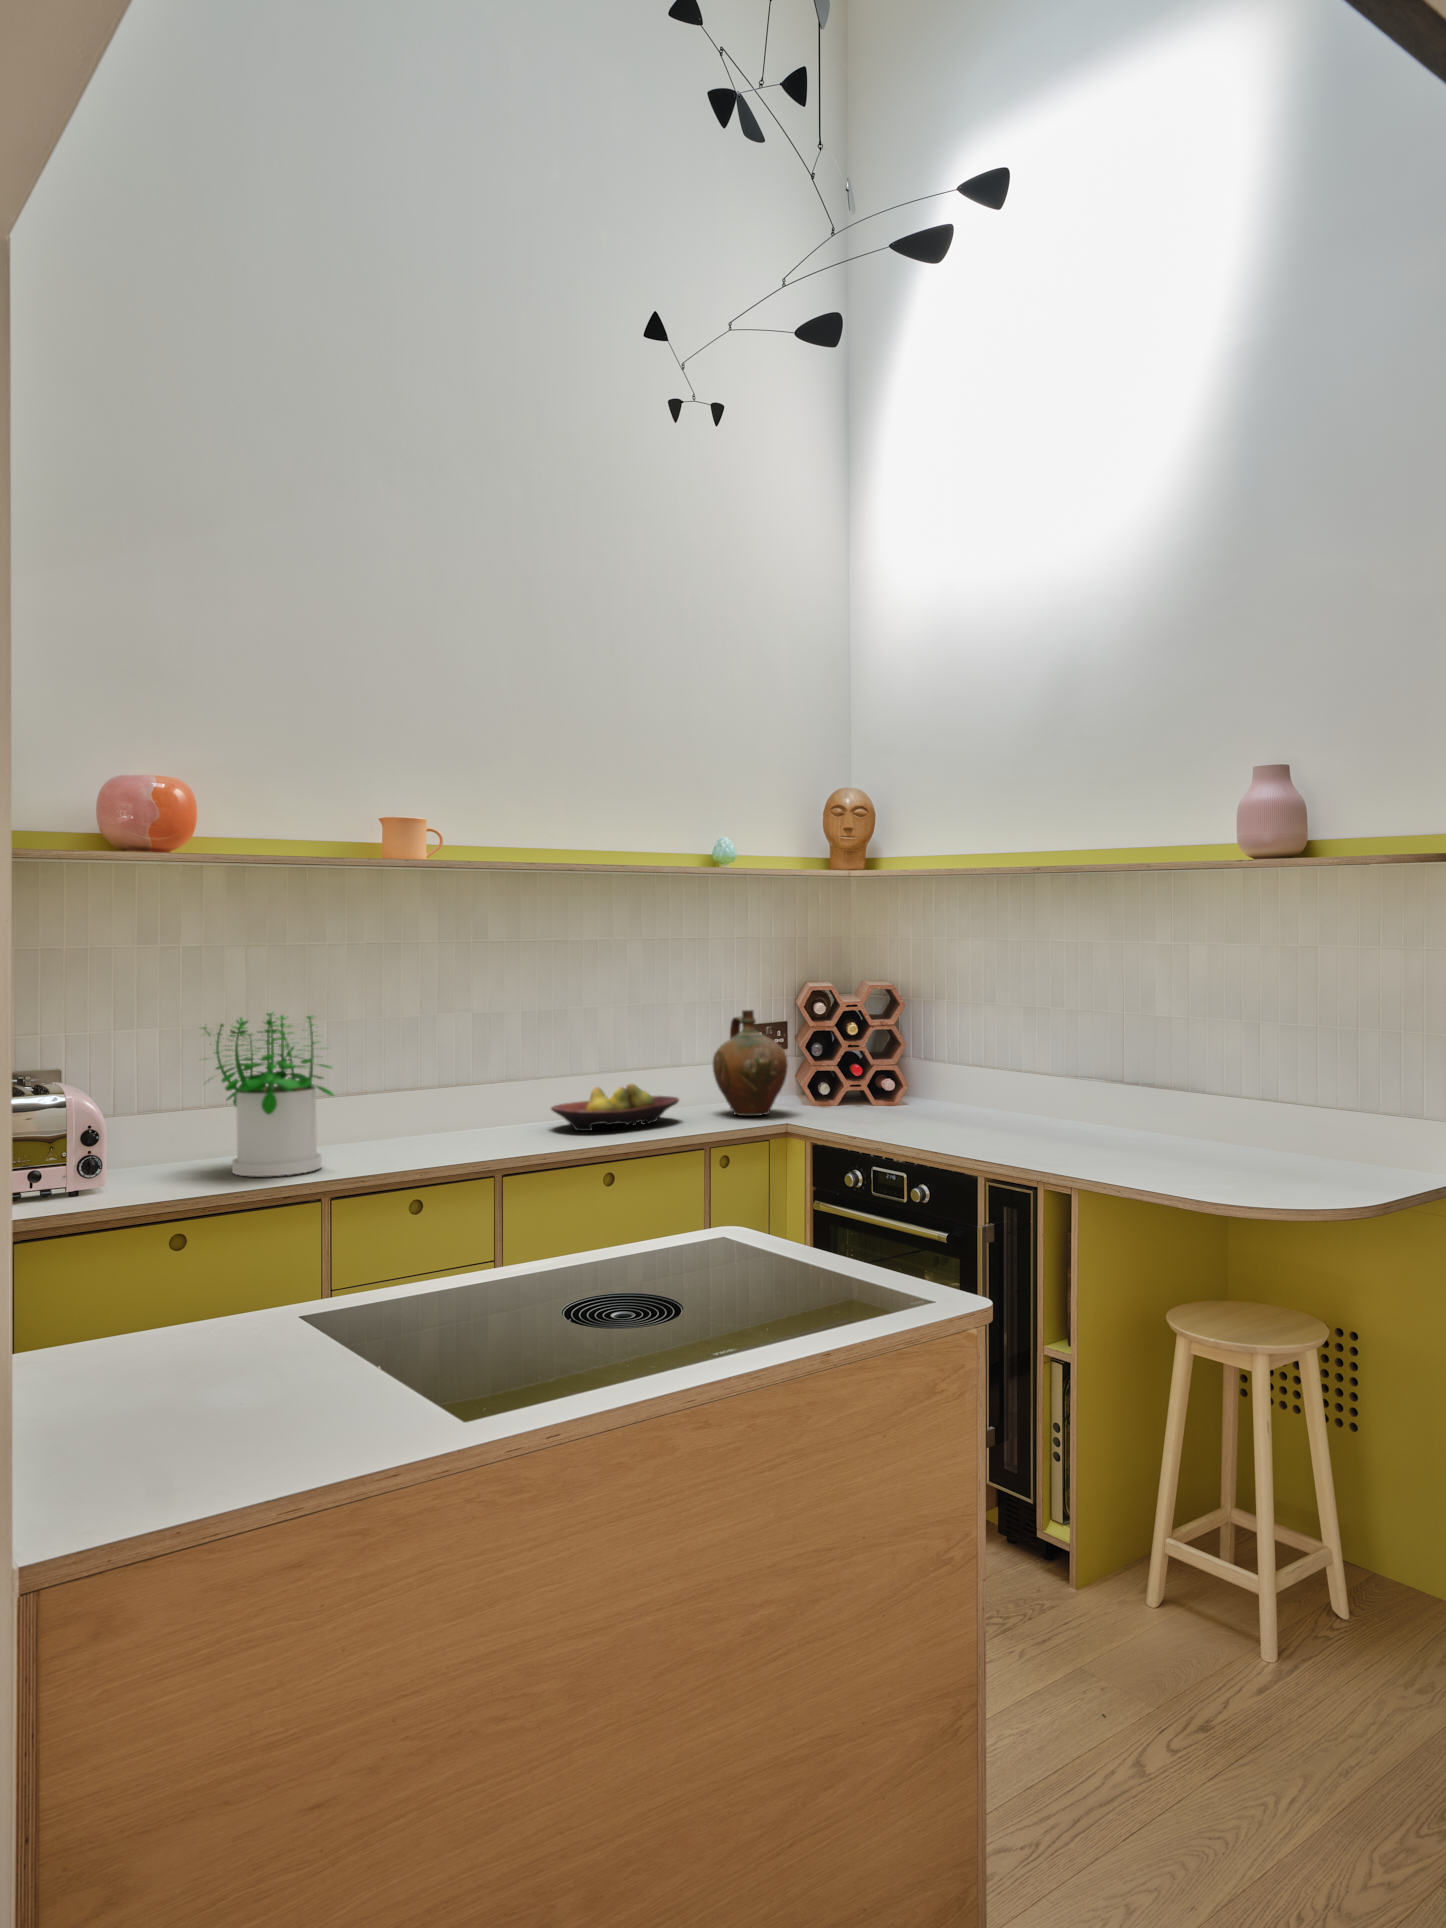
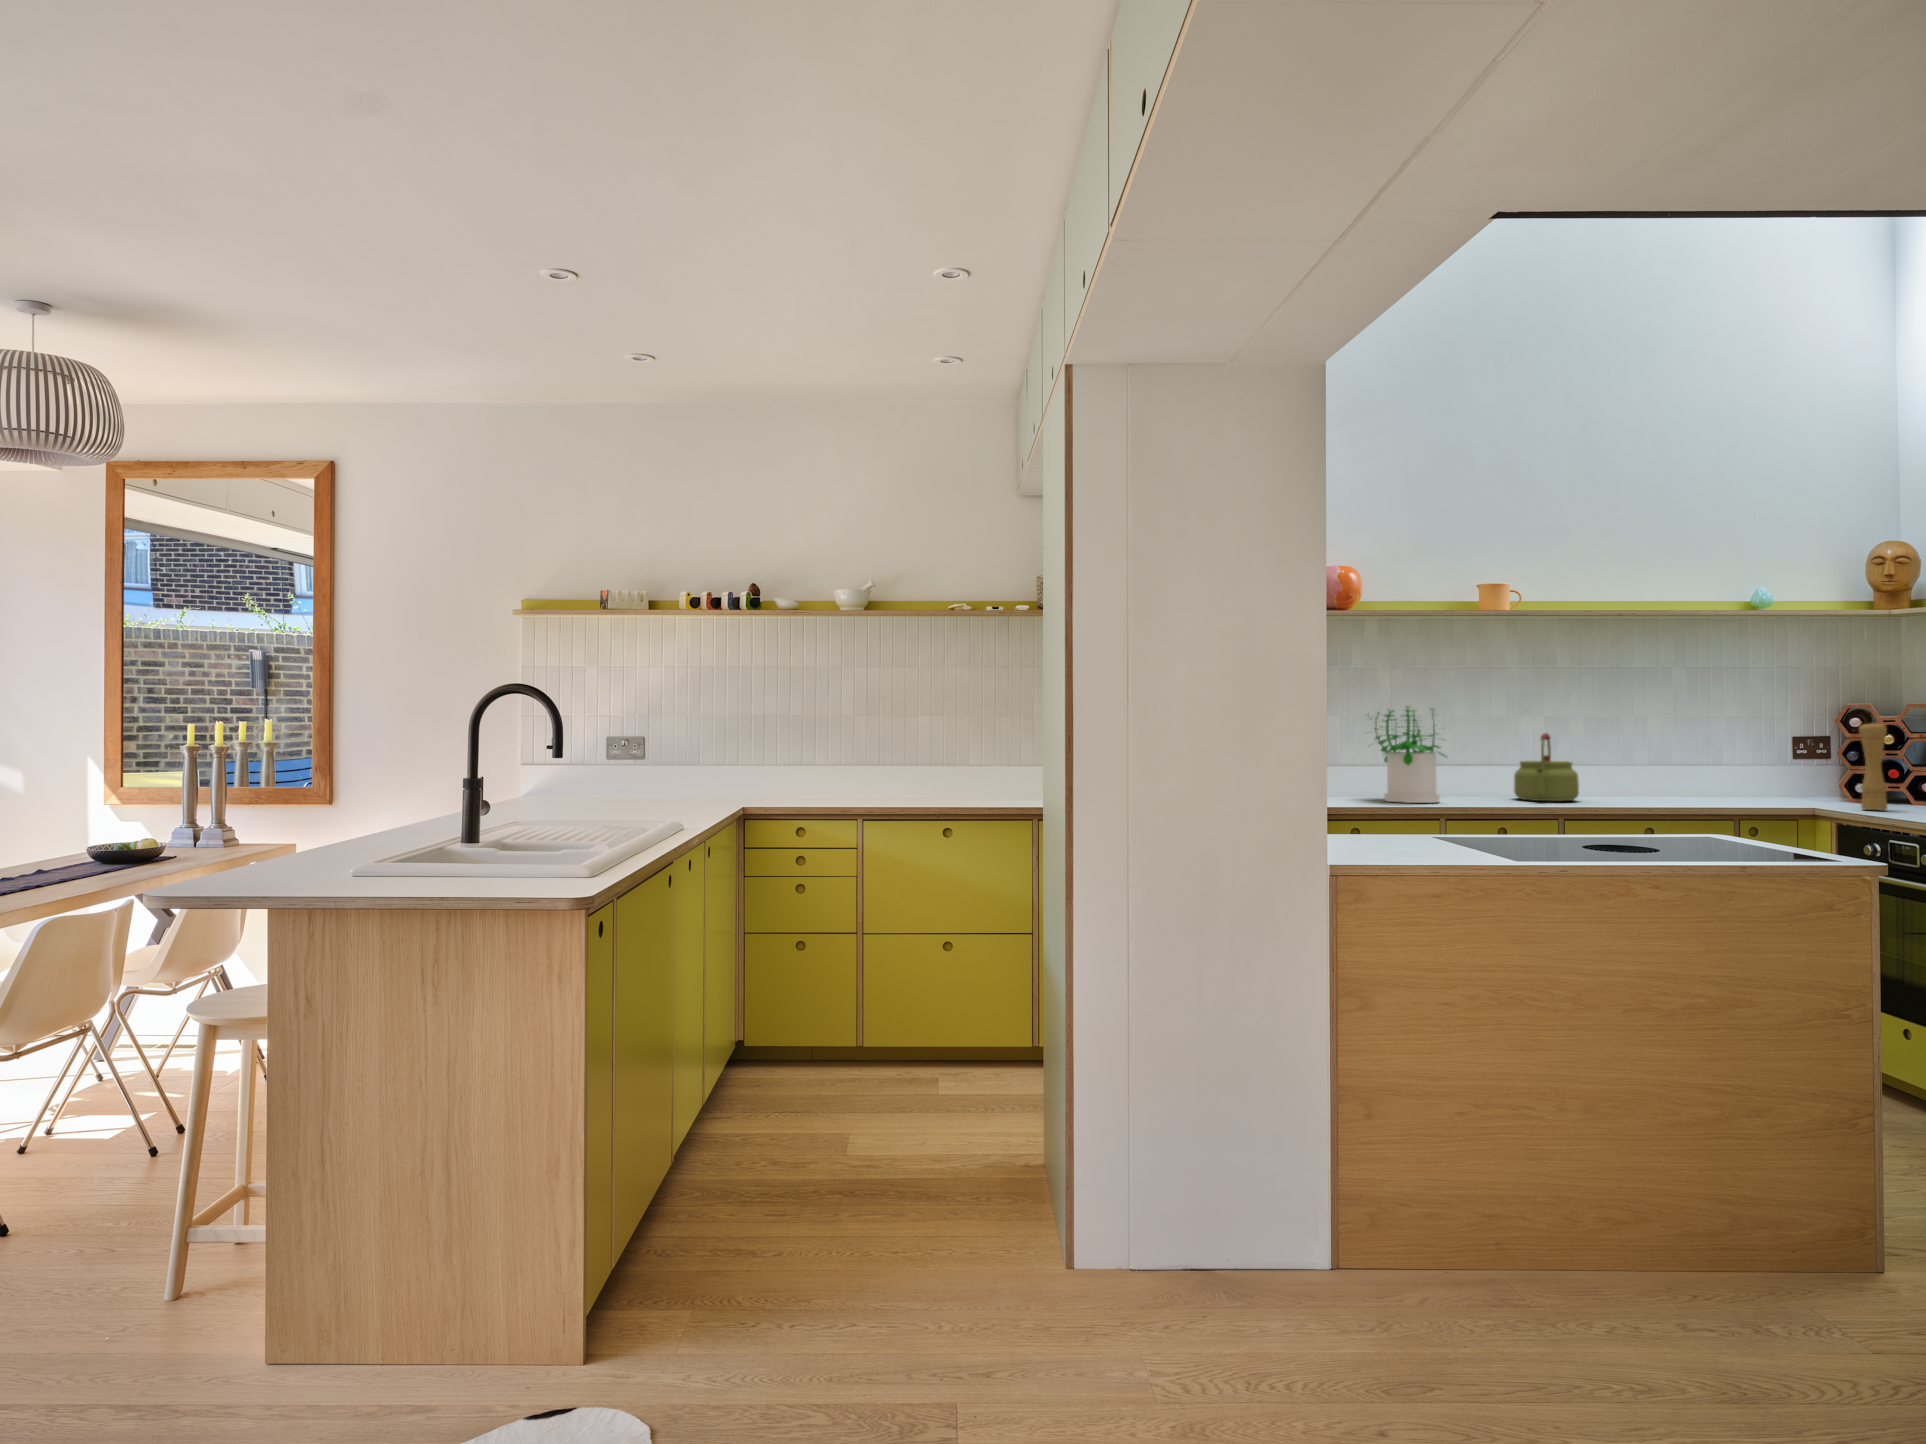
ceramic jug: present [713,1010,788,1116] -> none [1747,720,1818,802]
pepper mill: none [833,1014,861,1125] -> present [1859,723,1887,810]
kettle: none [433,1042,520,1146] -> present [1514,733,1579,801]
fruit bowl: present [551,1084,679,1131] -> none [1604,771,1714,801]

